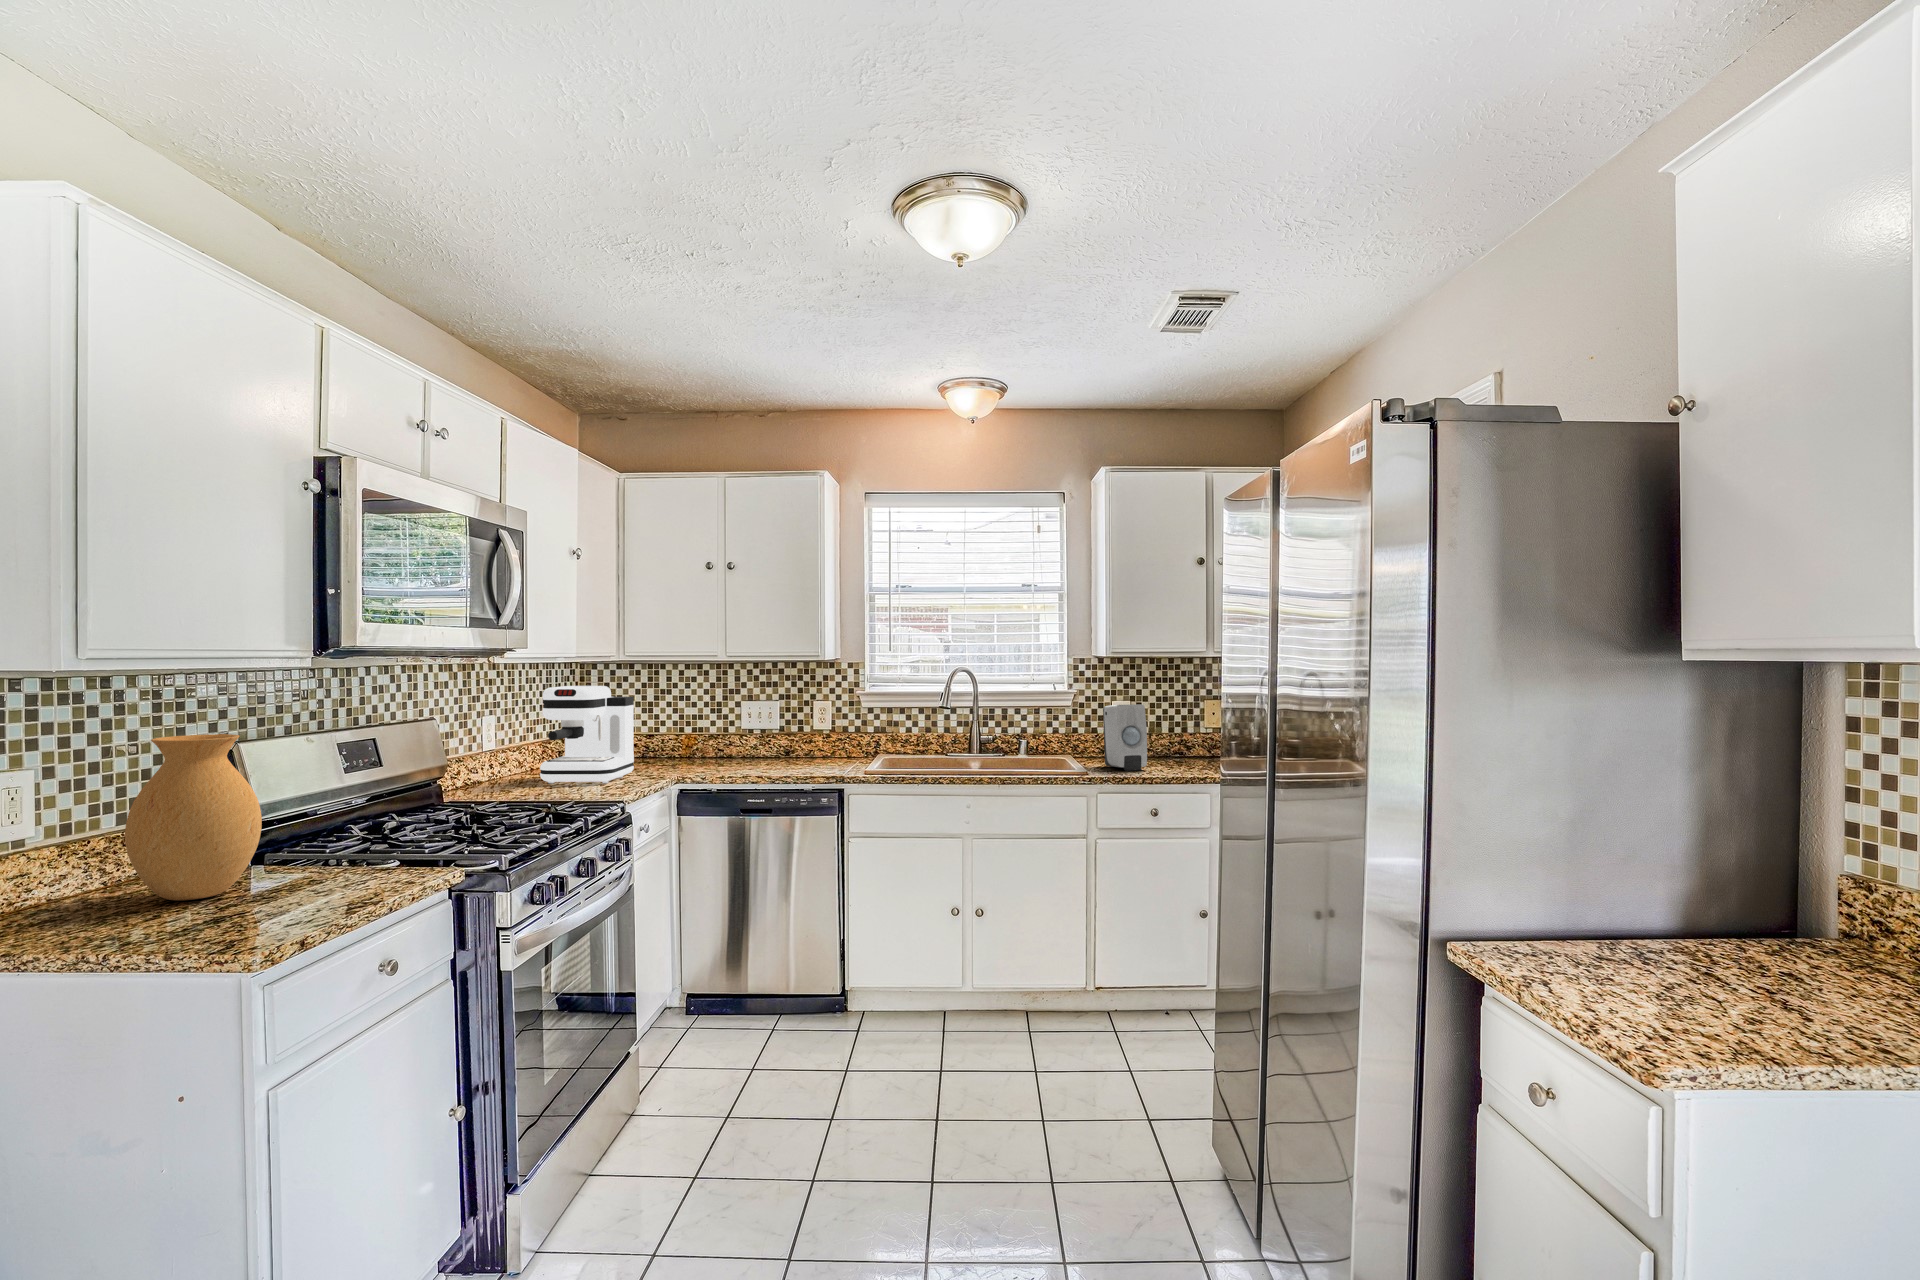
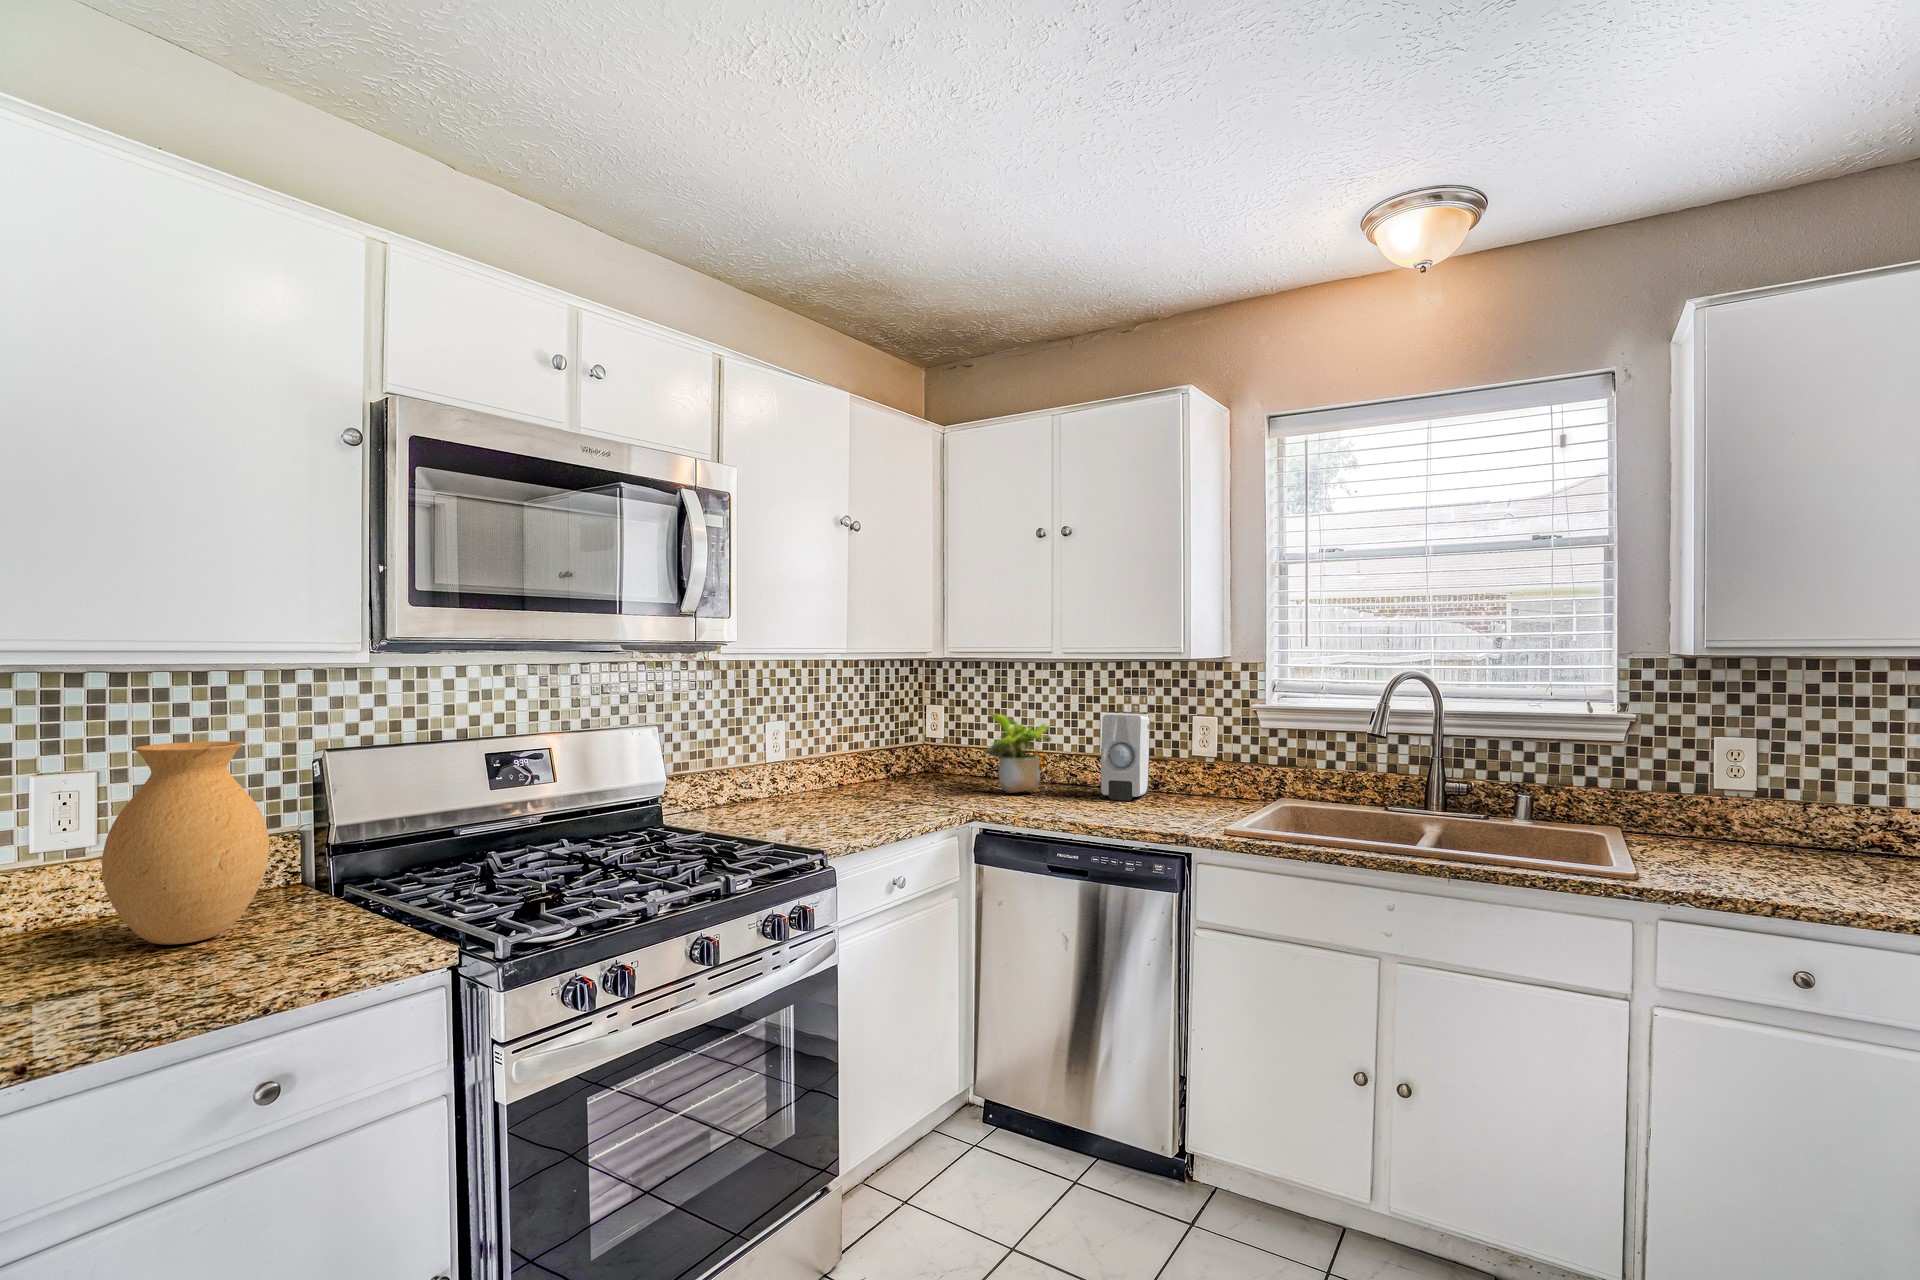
coffee maker: present [540,686,634,783] -> none [813,688,933,812]
potted plant: none [657,704,713,766] -> present [981,714,1051,793]
soap dispenser: present [1103,704,1147,771] -> present [1101,715,1150,801]

